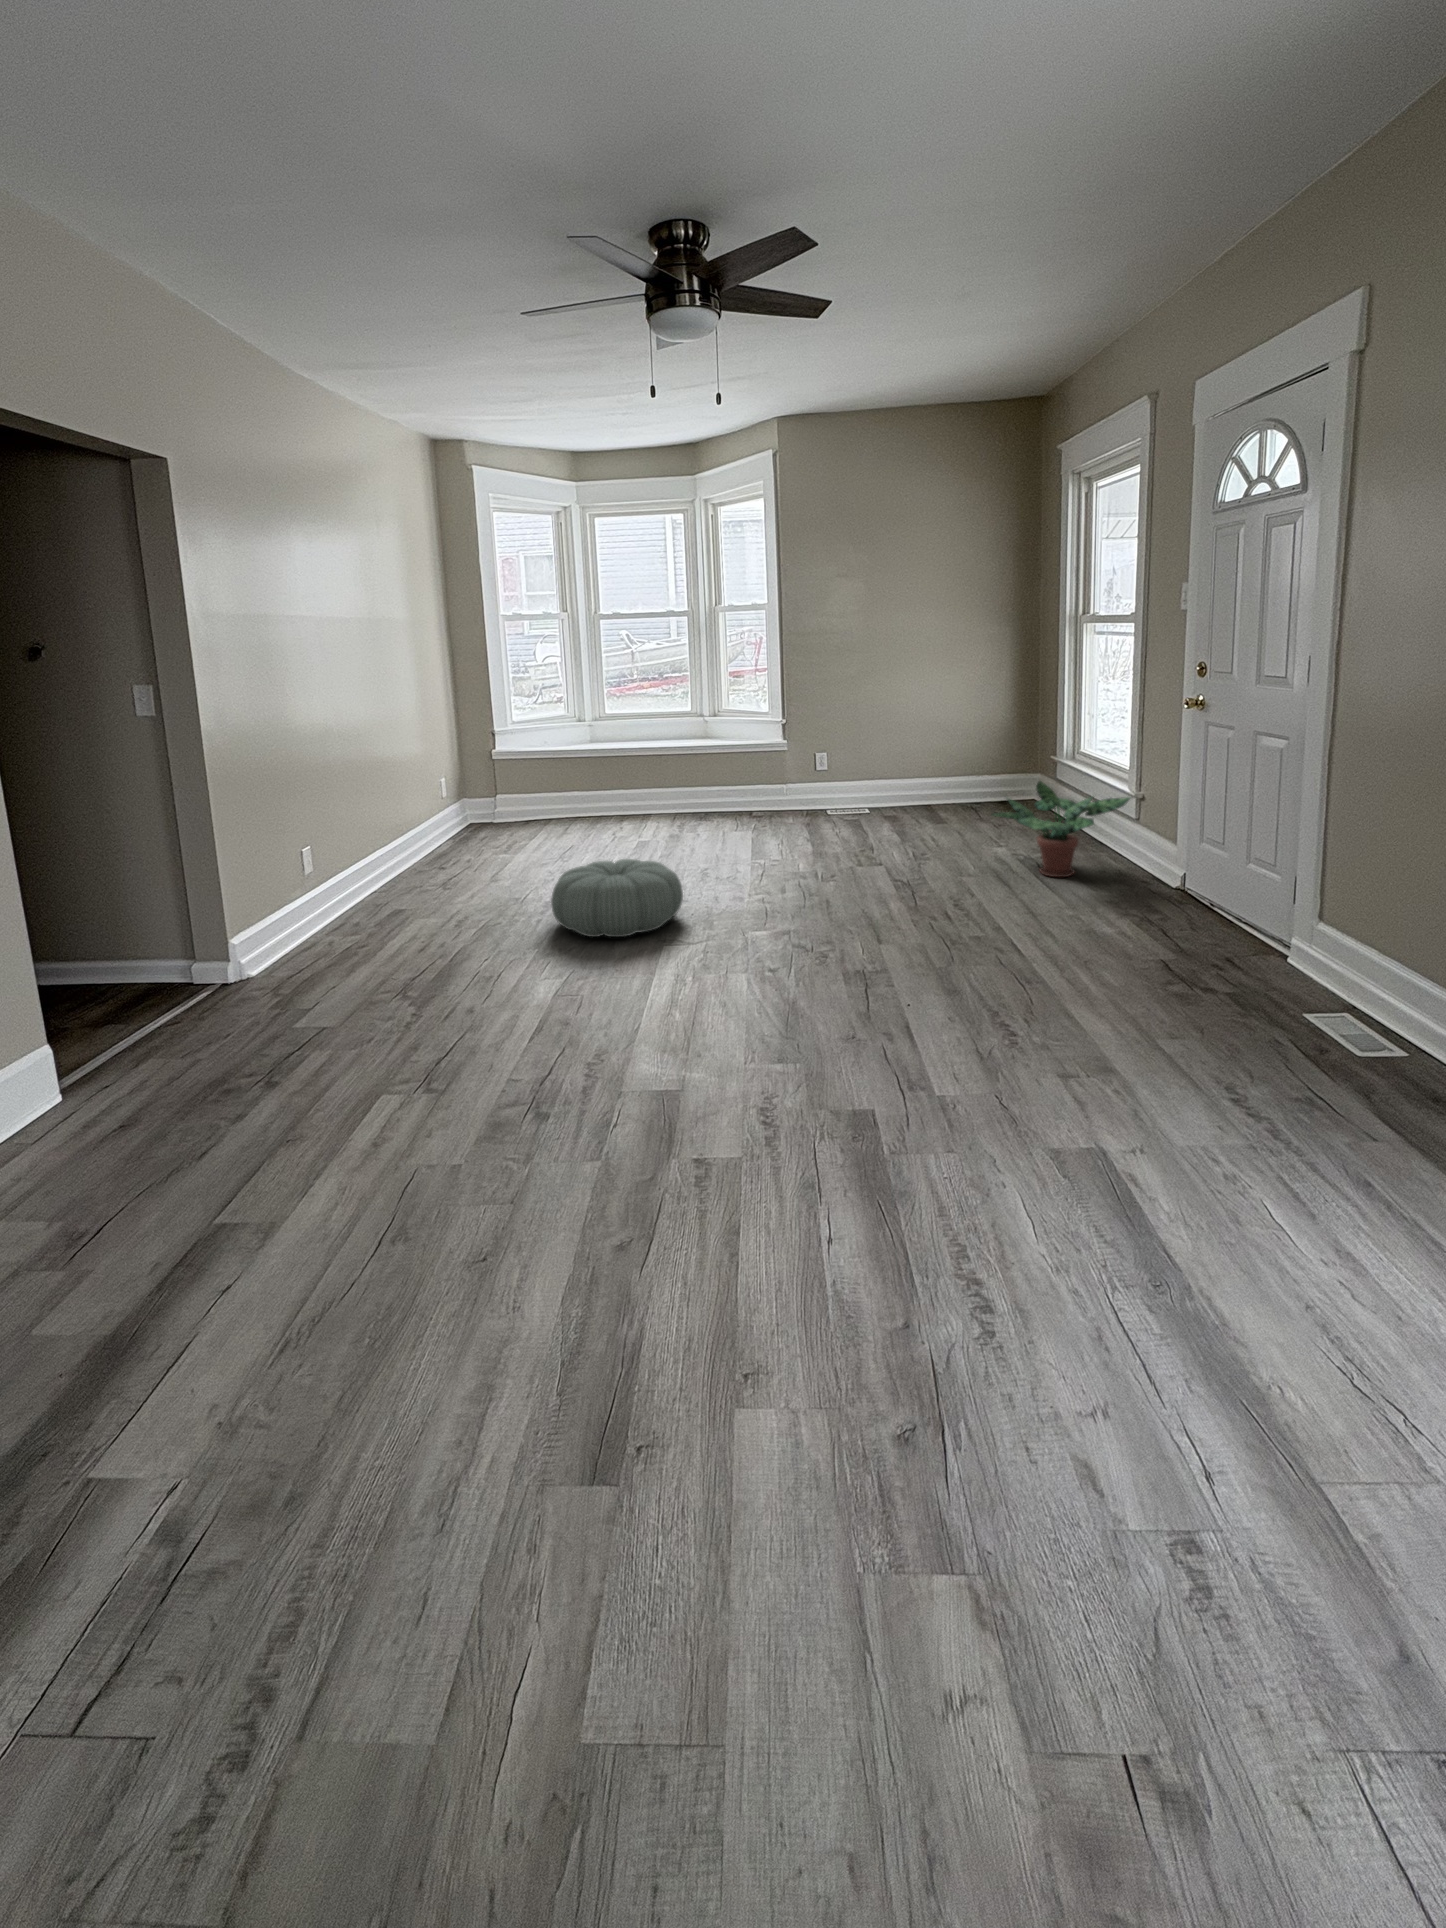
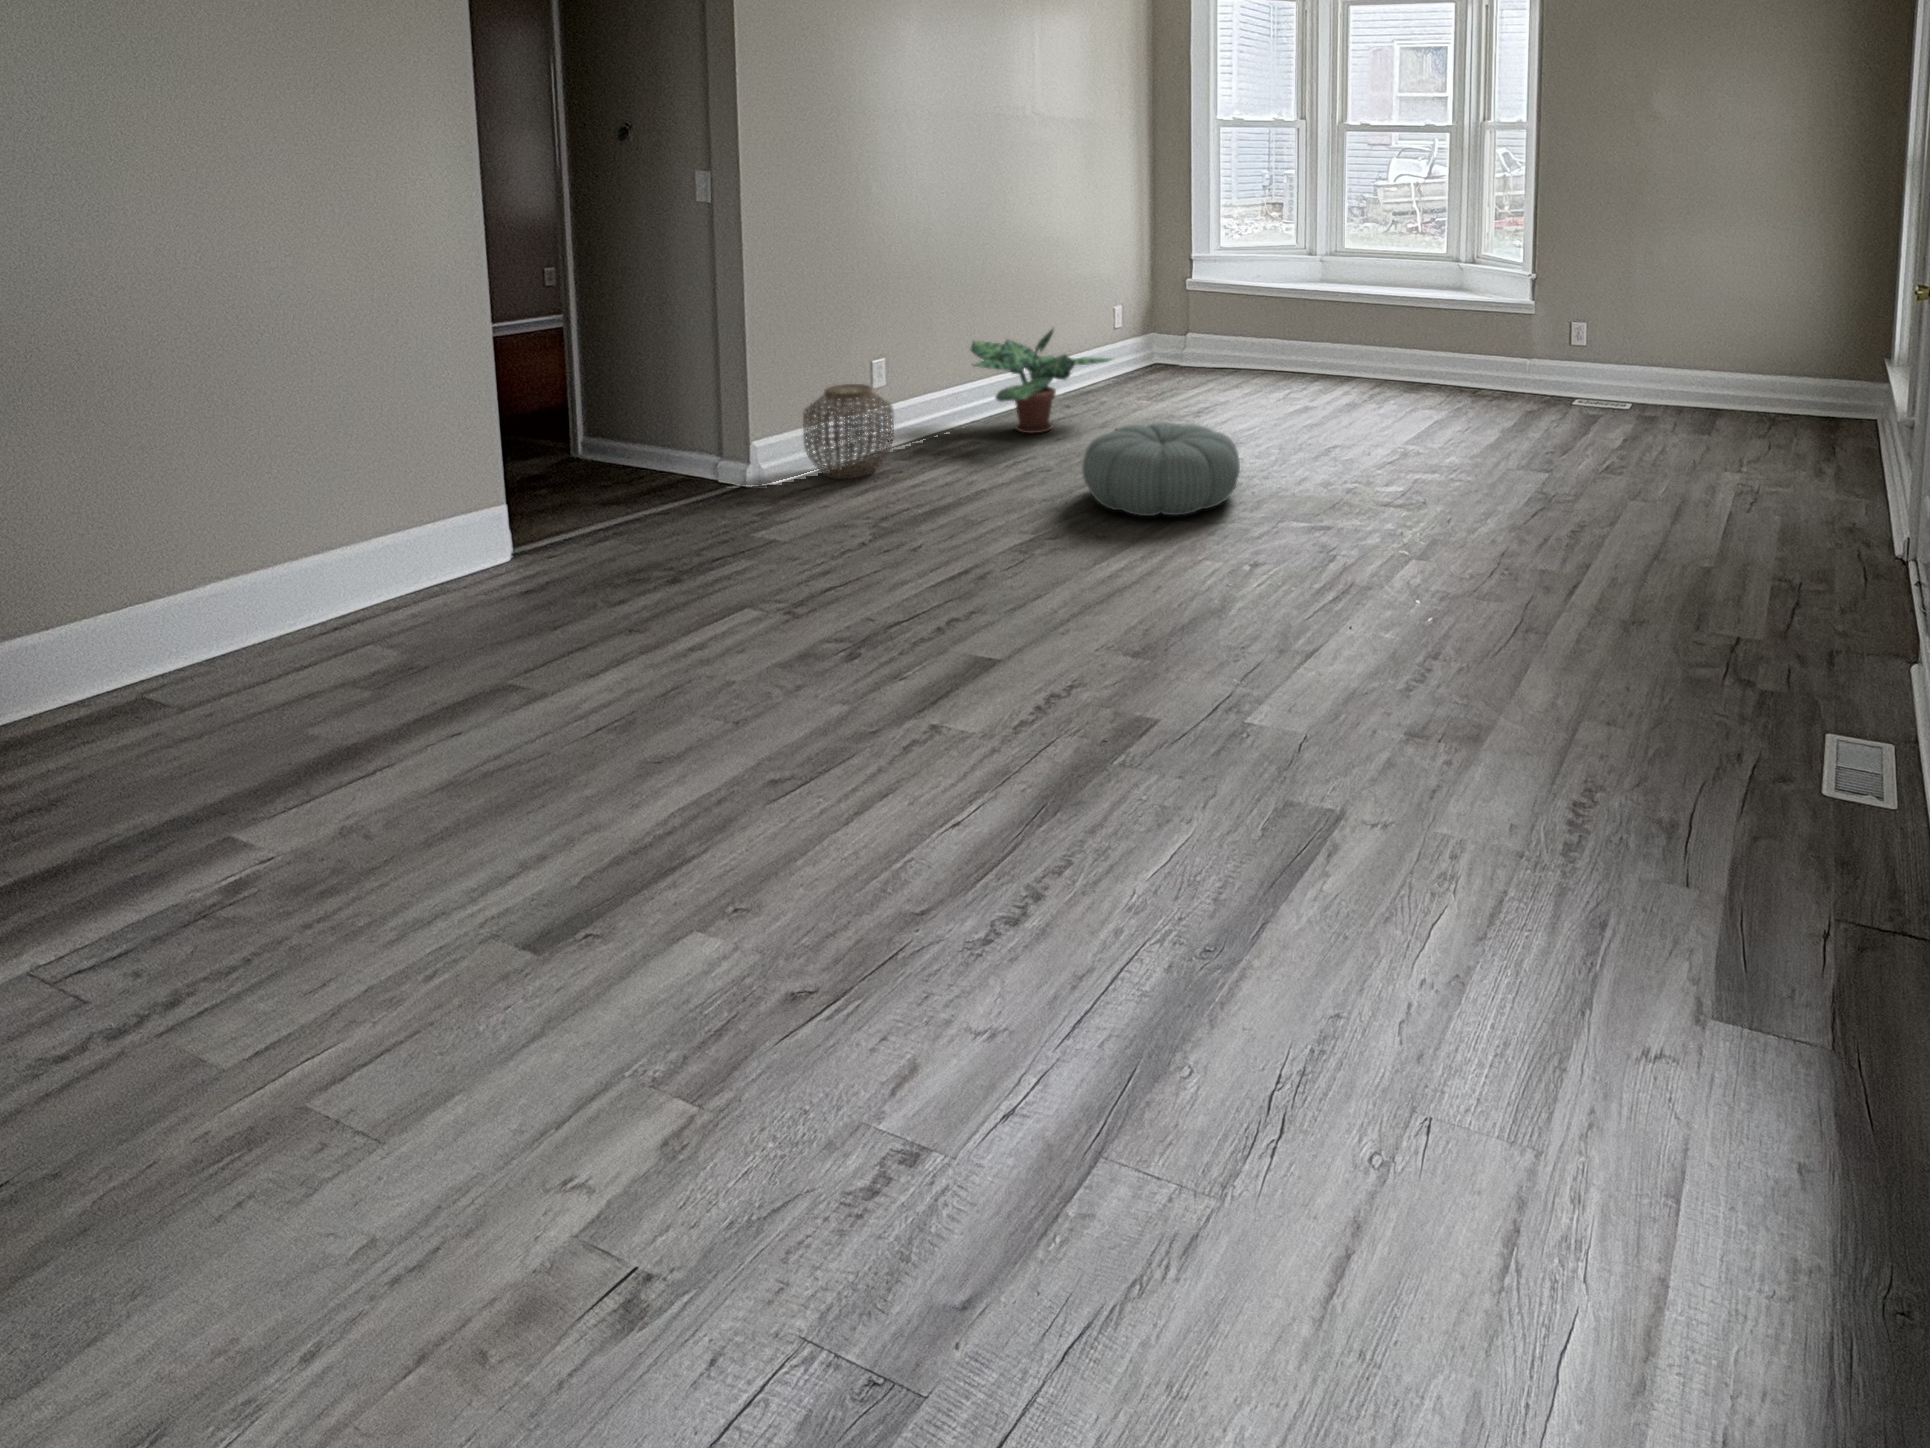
potted plant: present [992,781,1130,877] -> present [971,329,1111,433]
woven basket: none [268,871,355,960] -> present [803,384,894,479]

